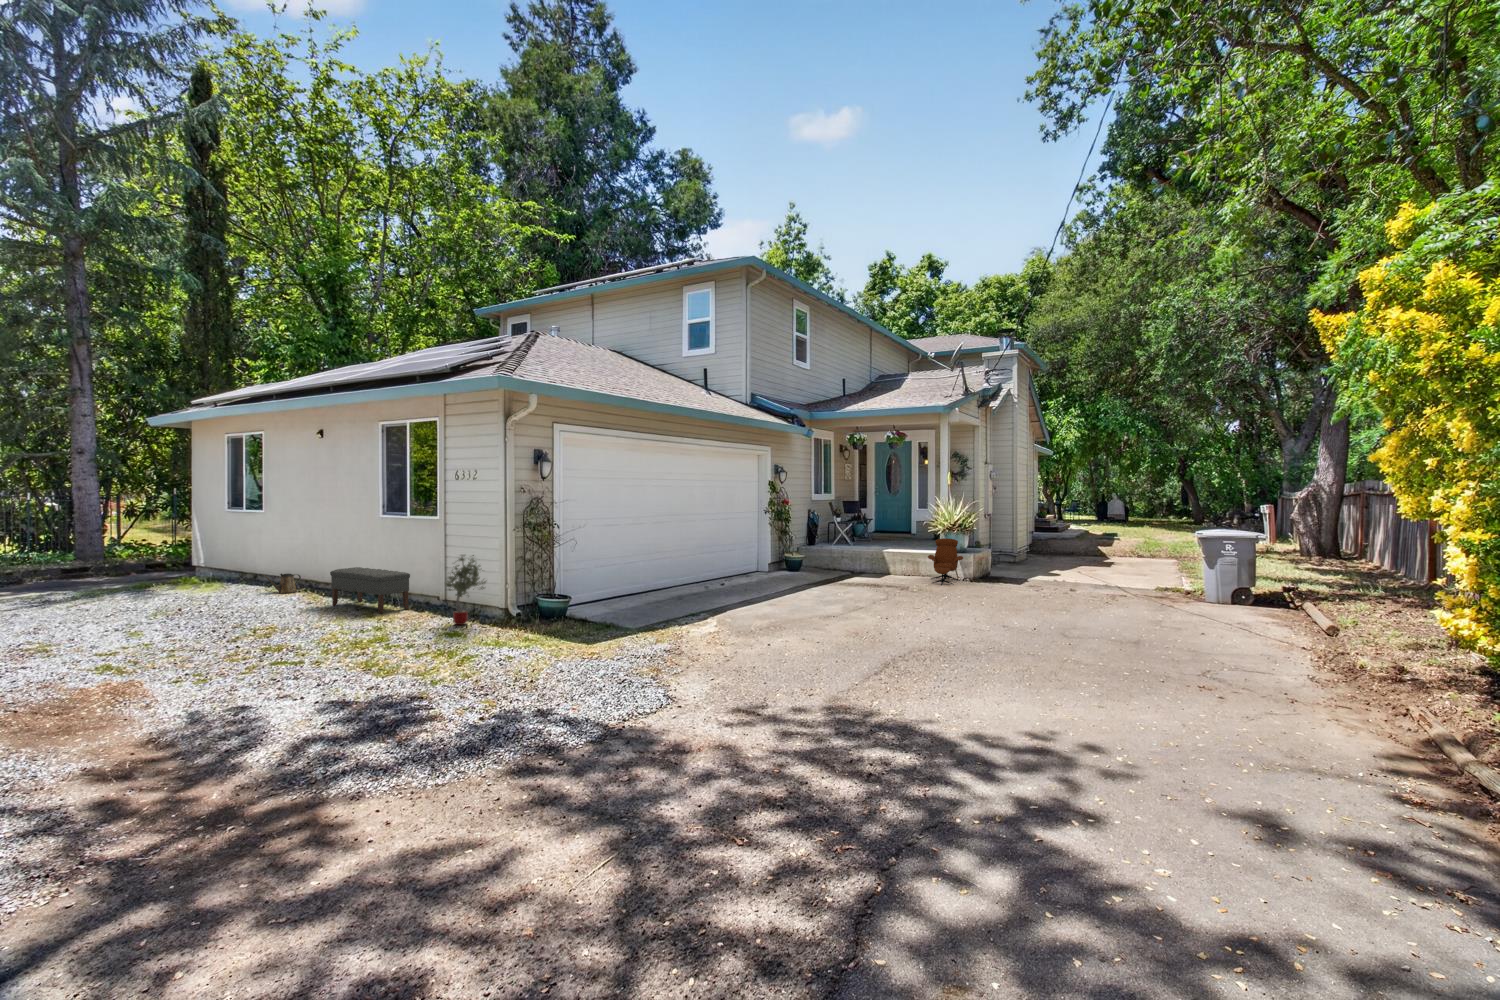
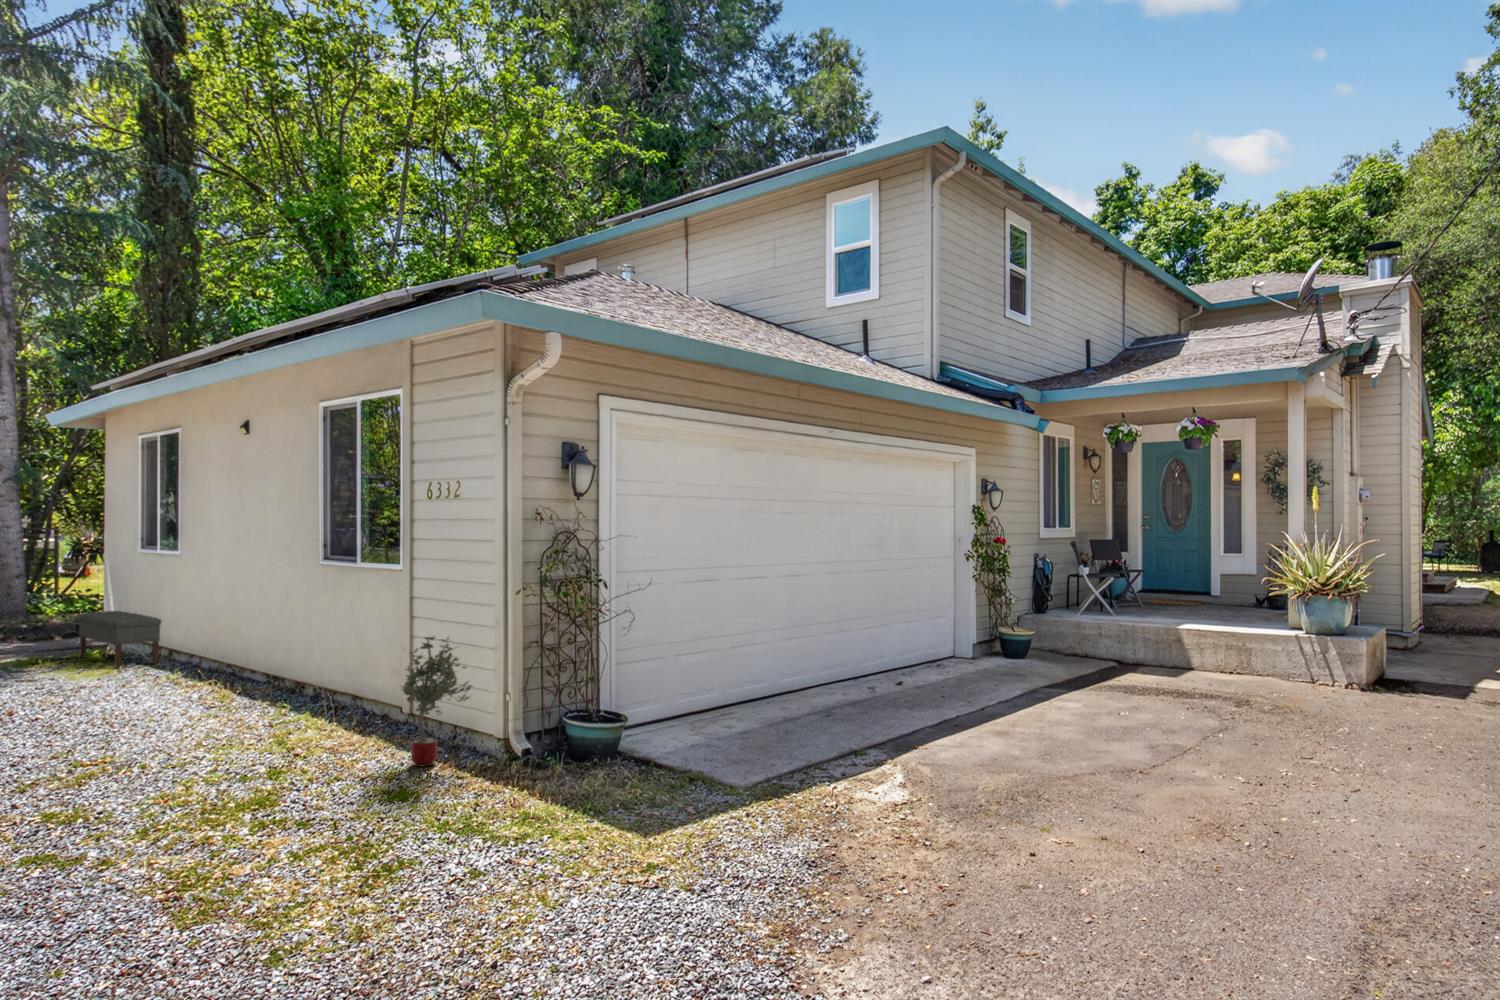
lounge chair: present [928,538,963,585] -> none [1275,612,1349,702]
bench: present [330,567,410,613] -> present [78,611,161,668]
watering can: present [262,574,301,593] -> none [154,653,217,685]

